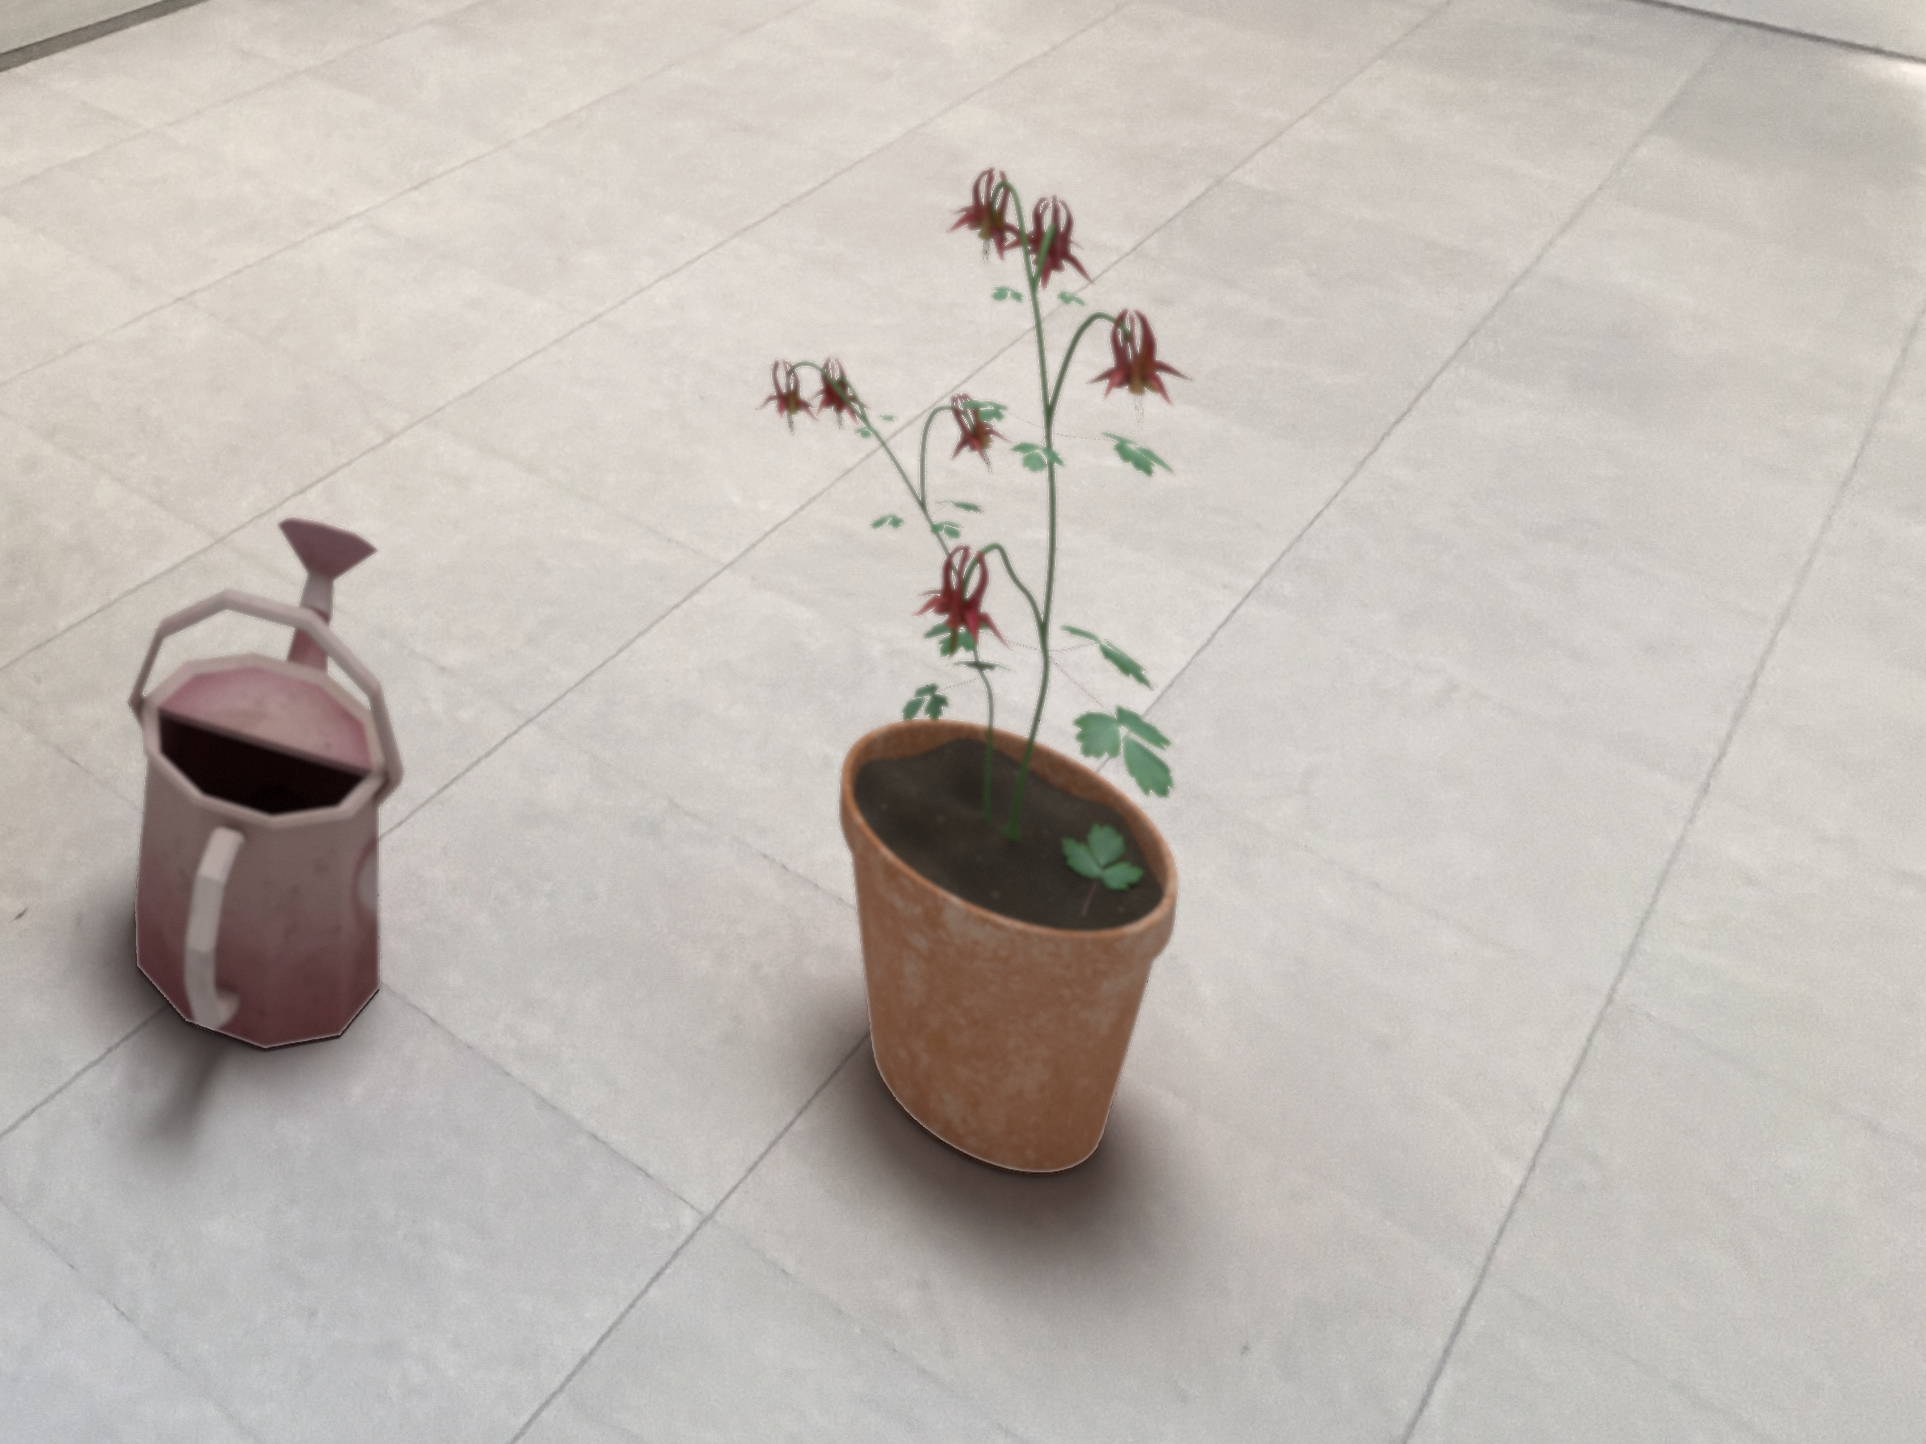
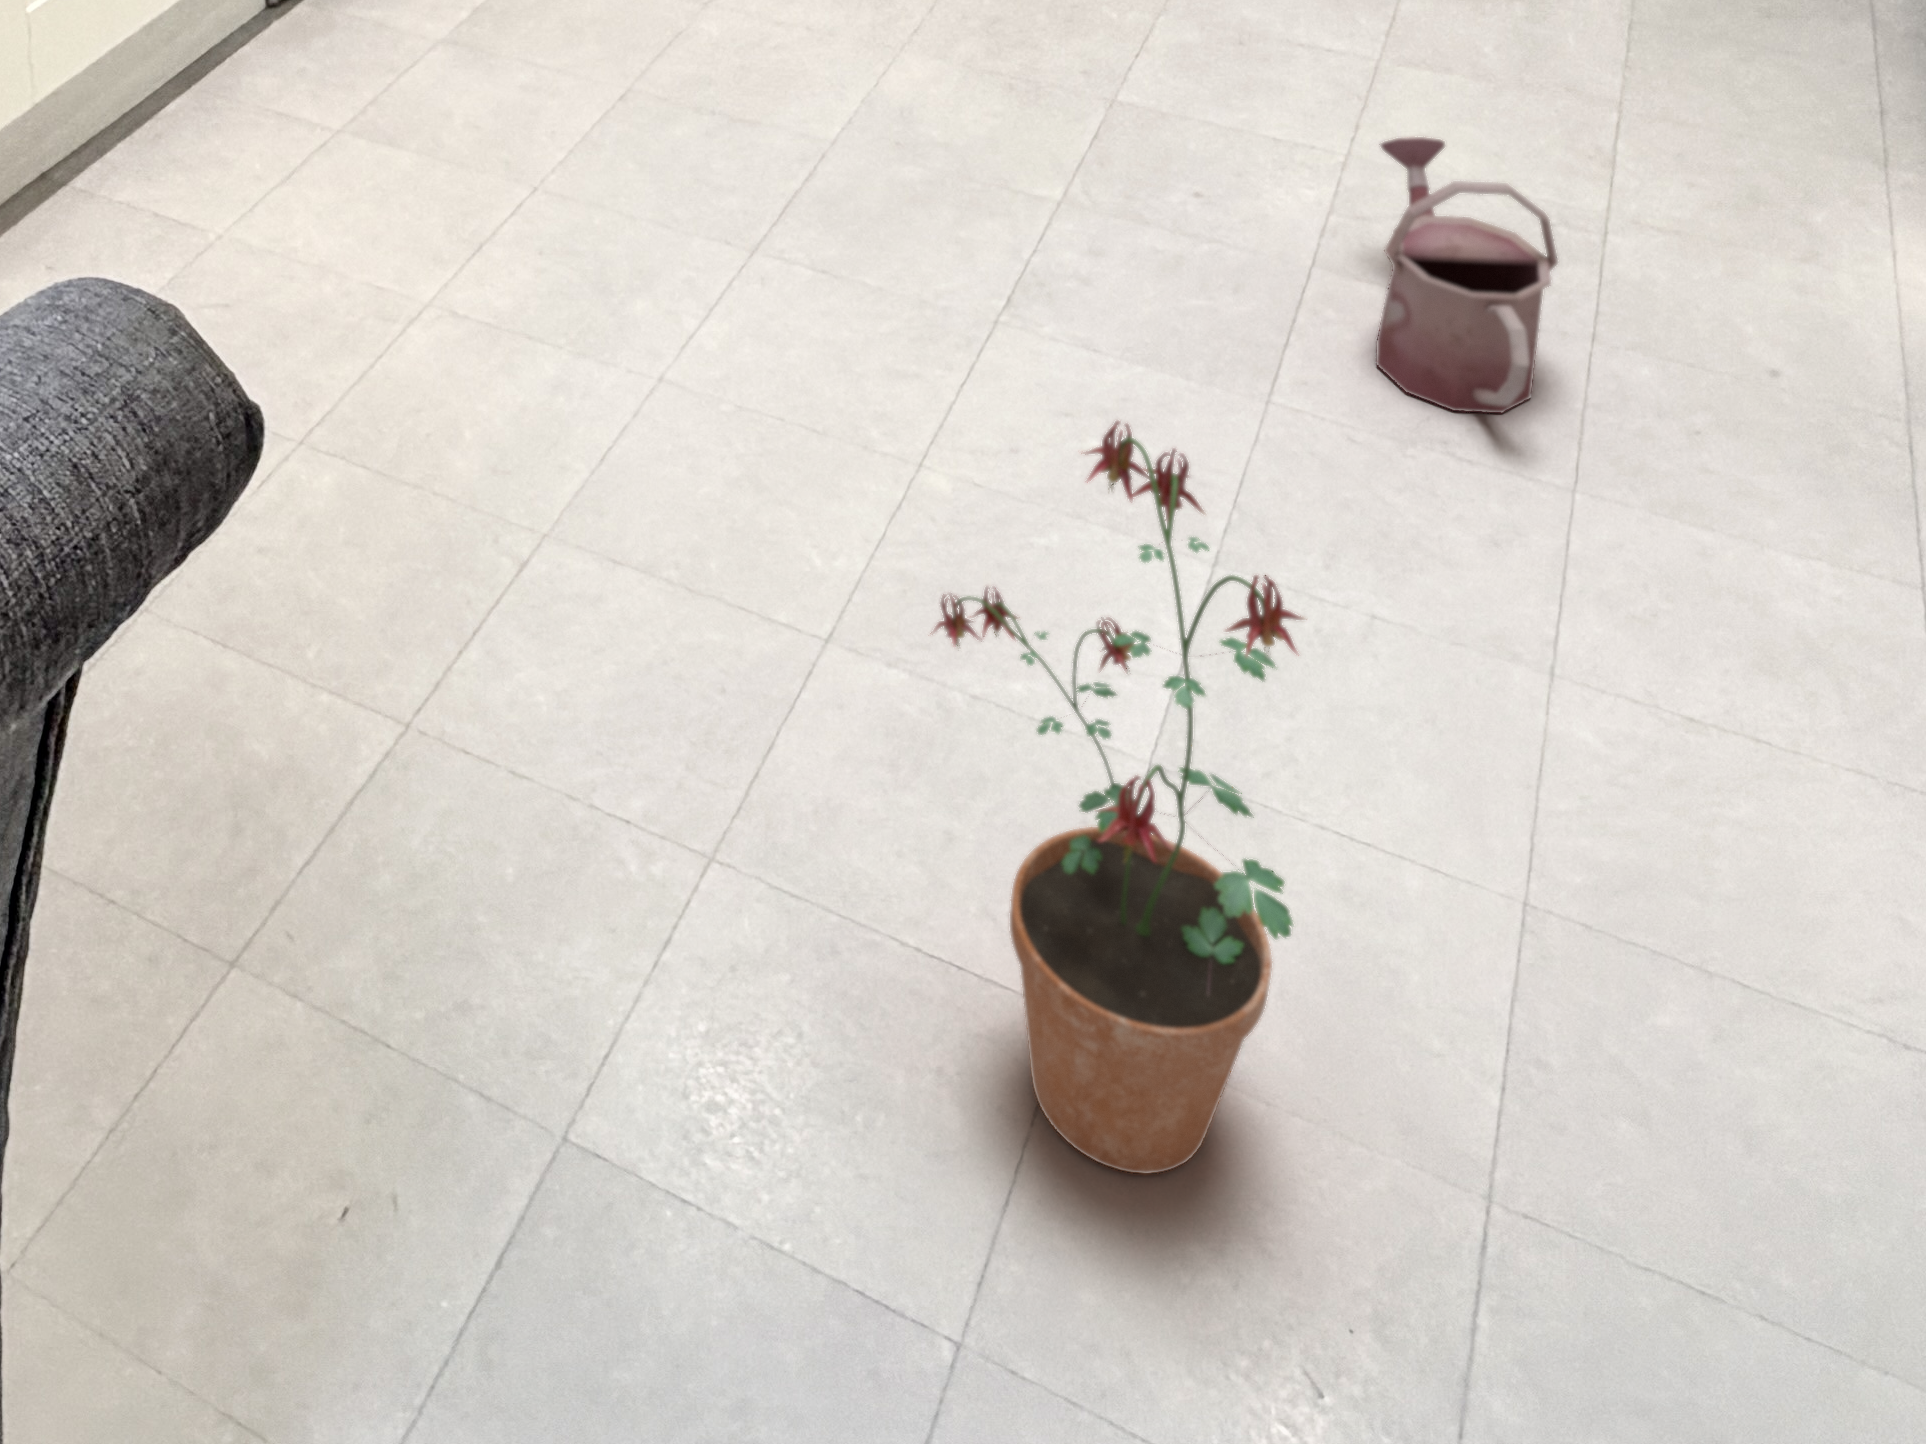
watering can: present [127,517,404,1048] -> present [1376,137,1558,413]

